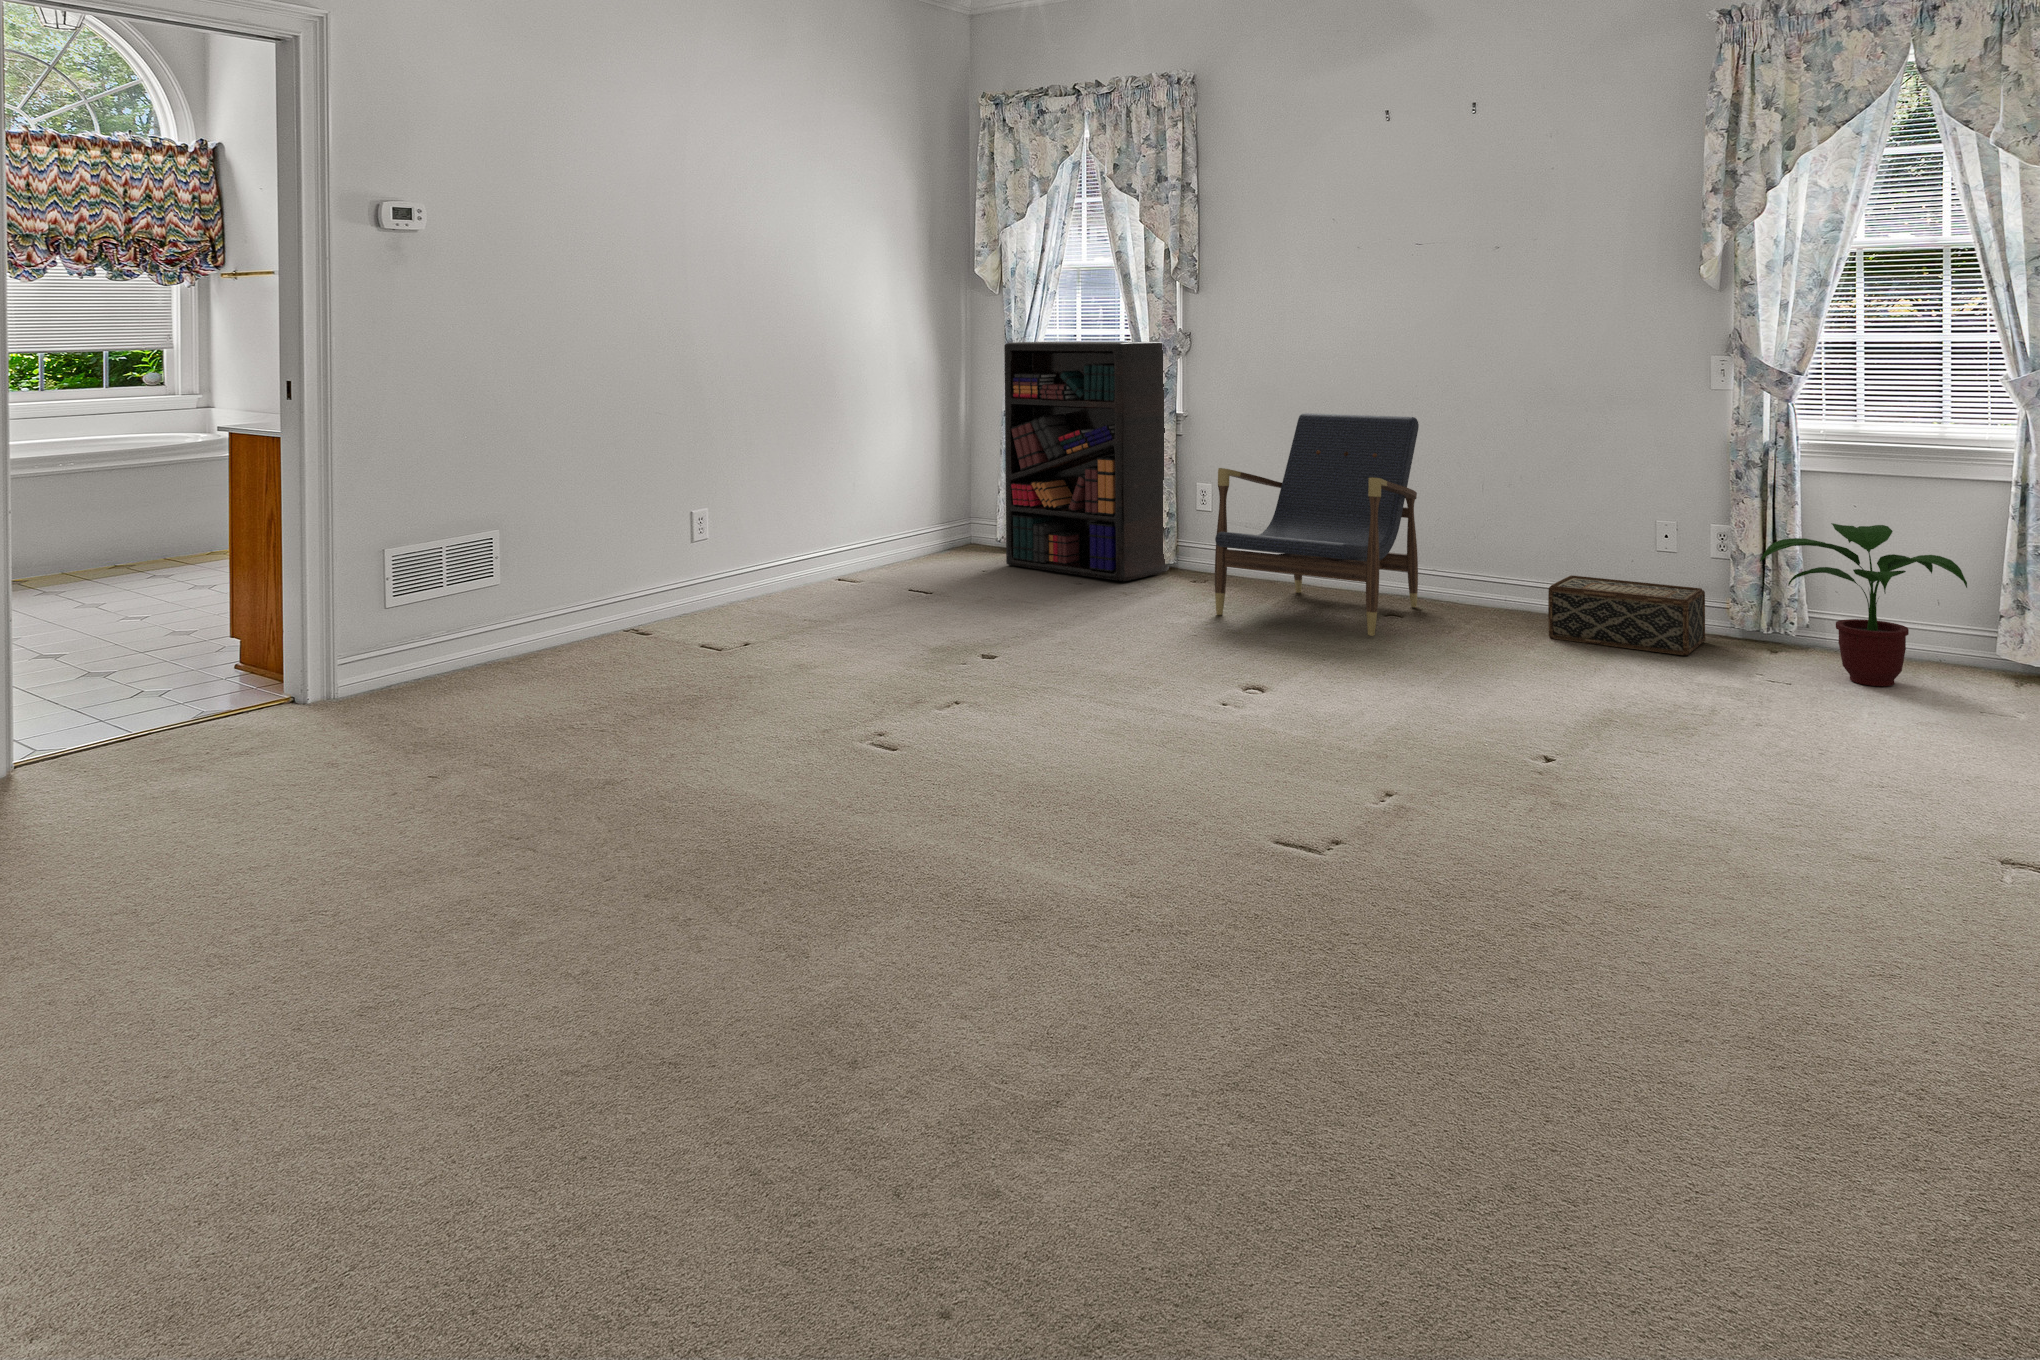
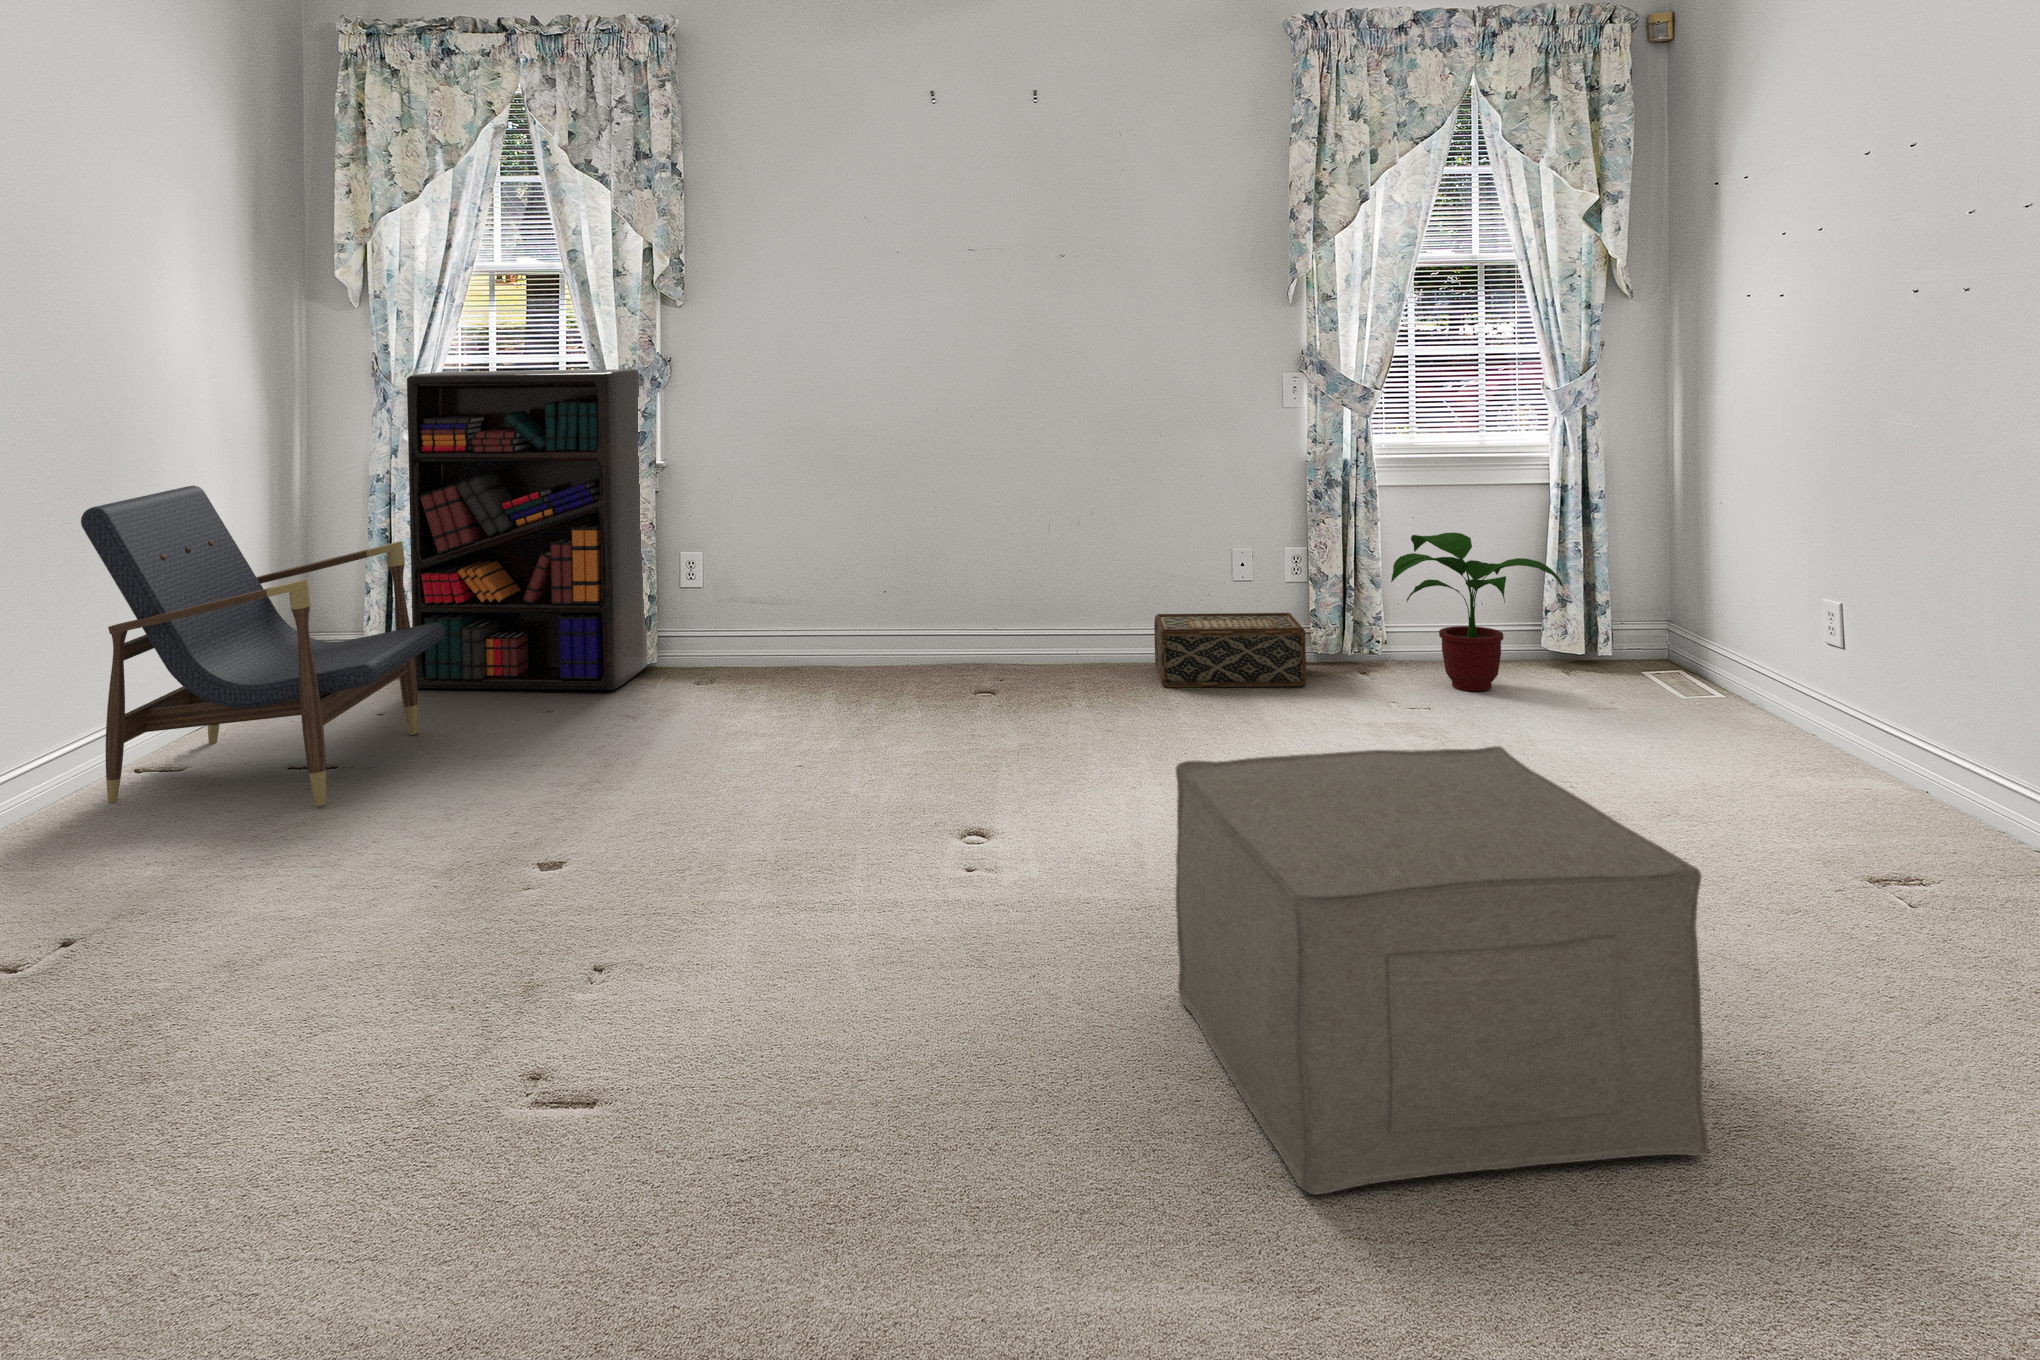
lounge chair: present [1215,413,1419,636] -> present [81,486,445,806]
ottoman: none [1098,628,1478,964] -> present [1176,746,1708,1194]

